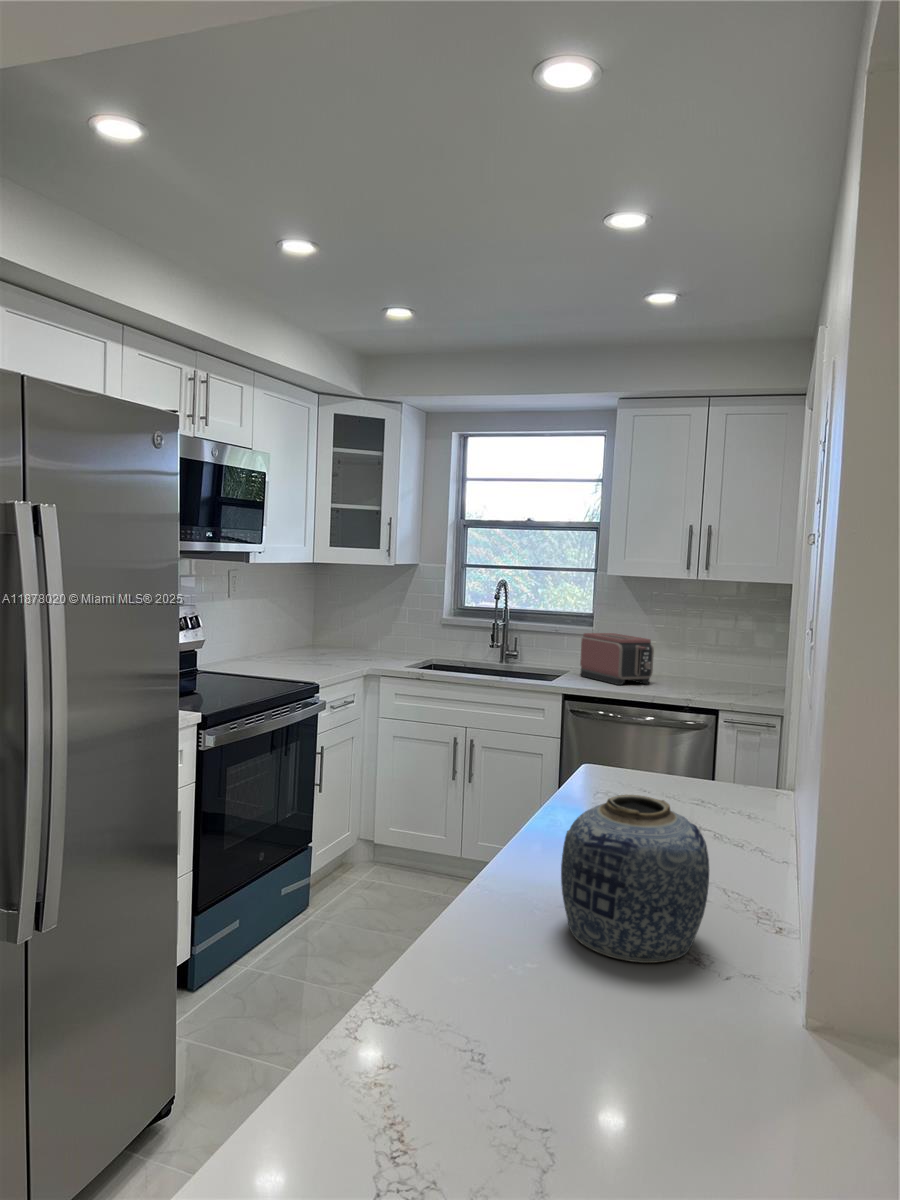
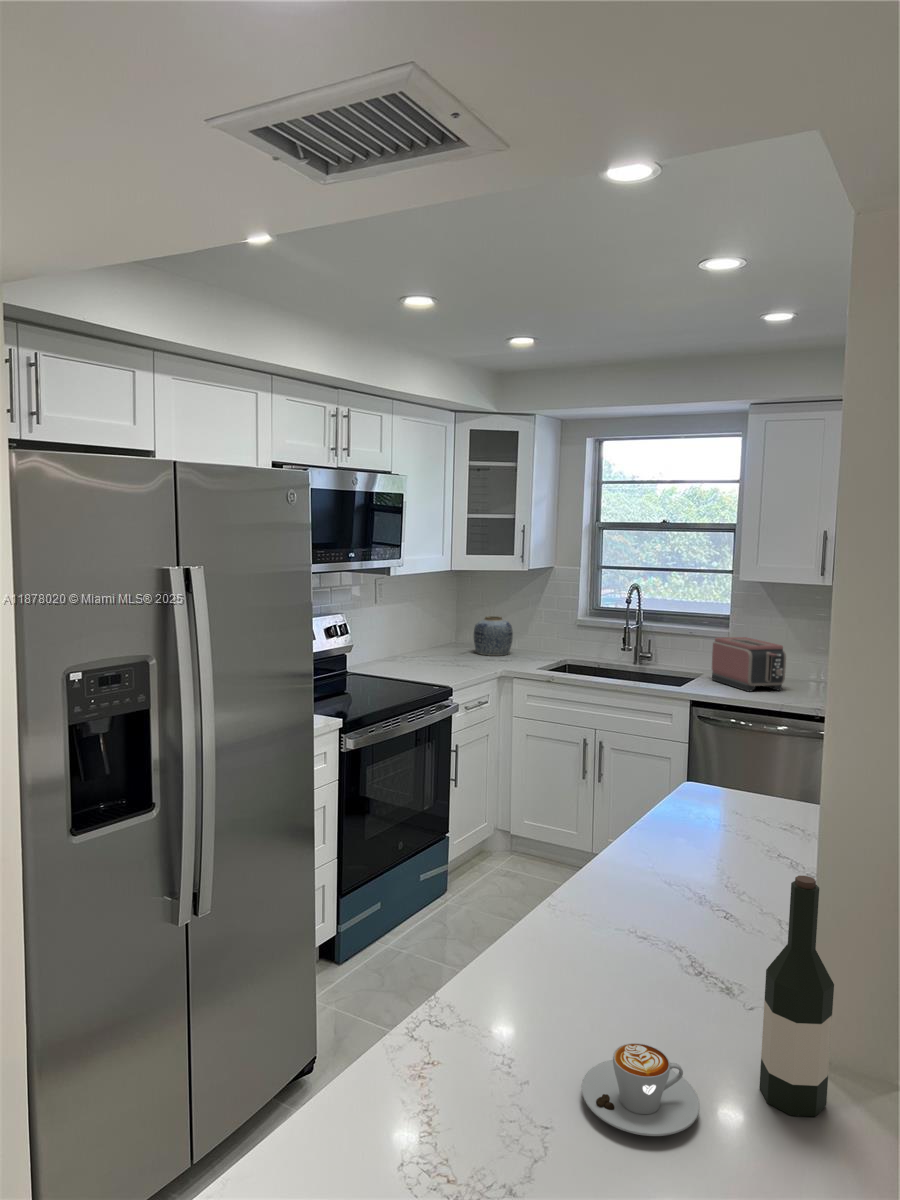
vase: present [561,795,709,963] -> present [474,616,513,656]
wine bottle: none [768,807,854,1085] -> present [759,875,834,1116]
coffee cup: none [576,1017,718,1125] -> present [582,1043,700,1136]

